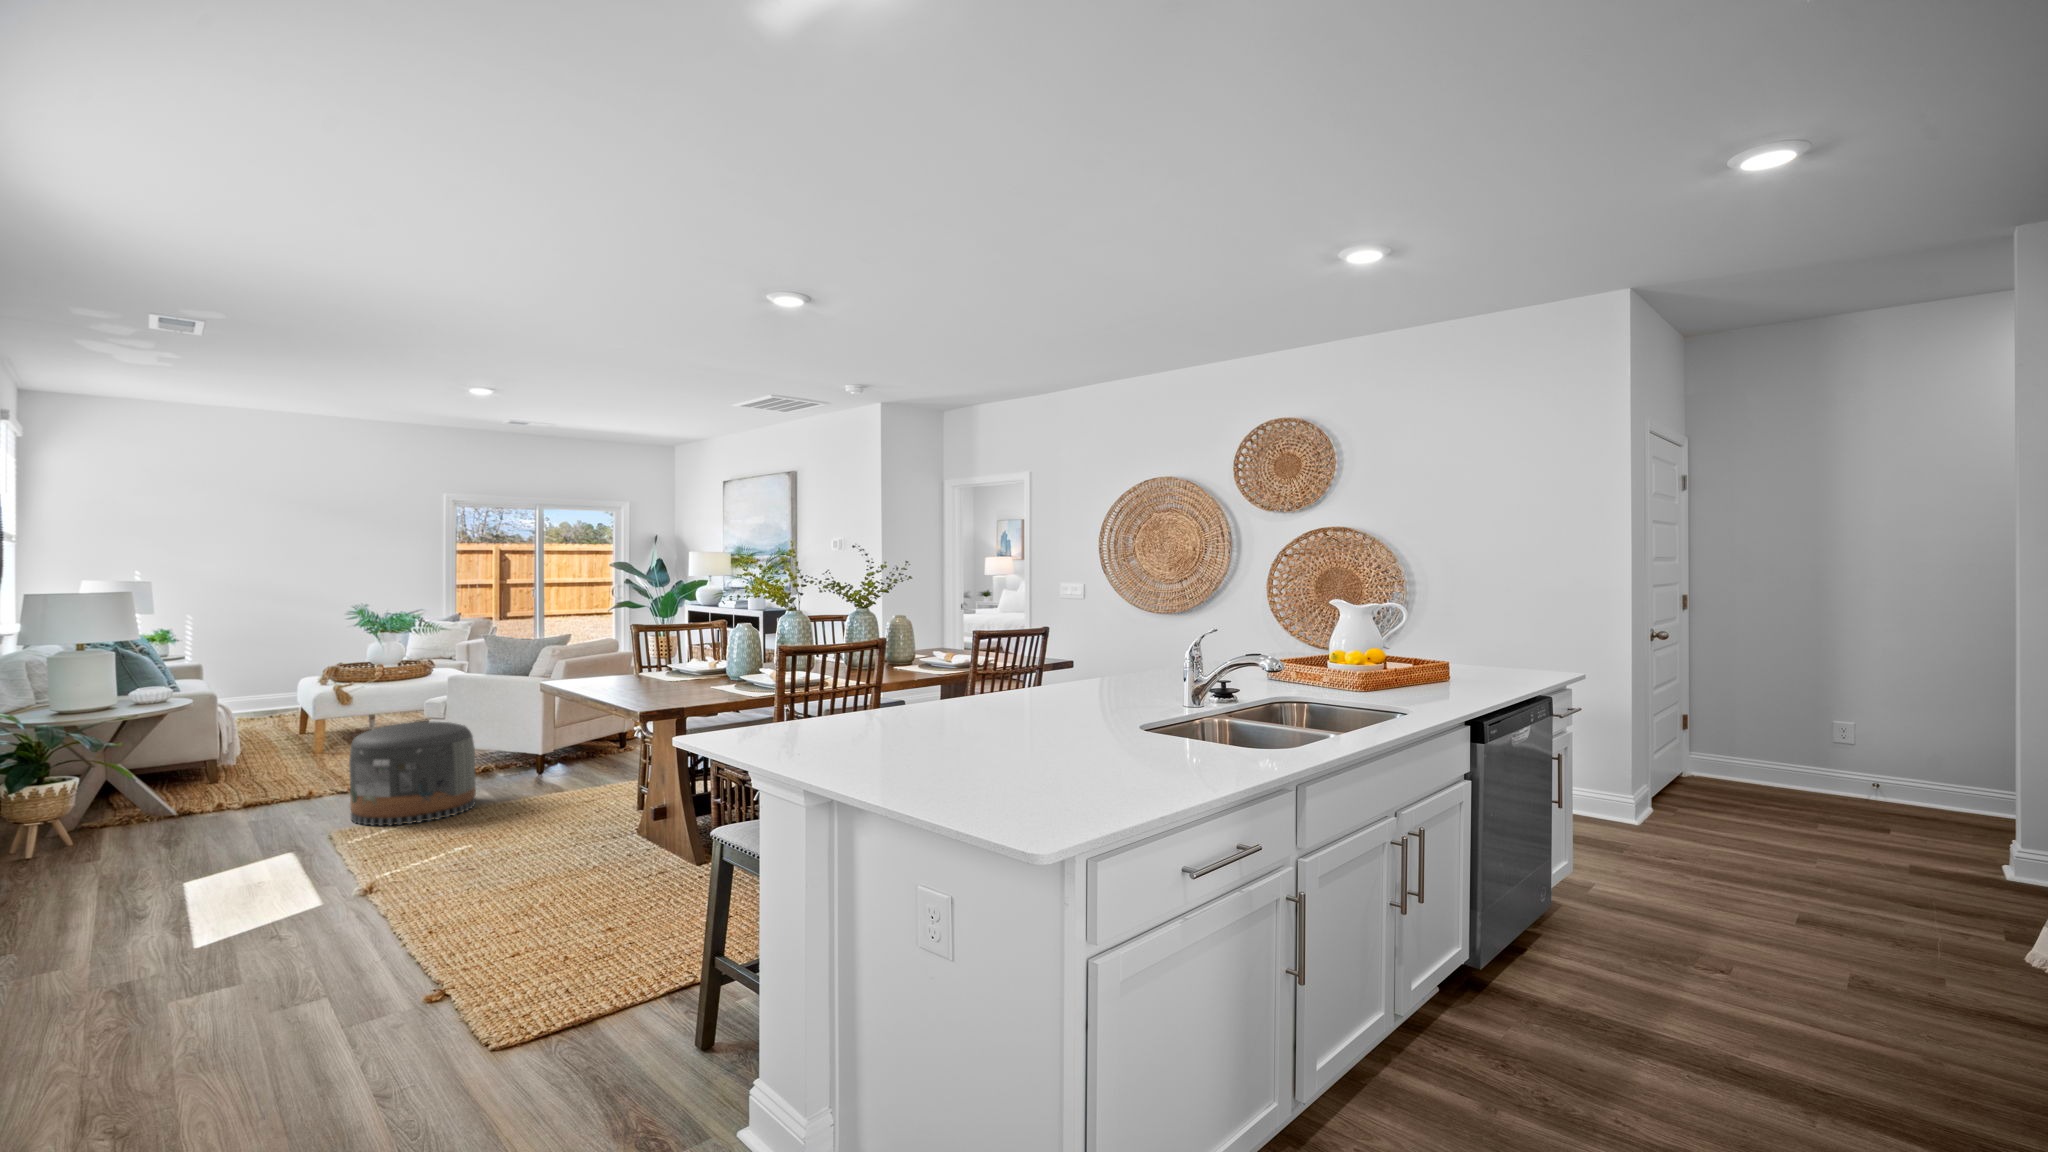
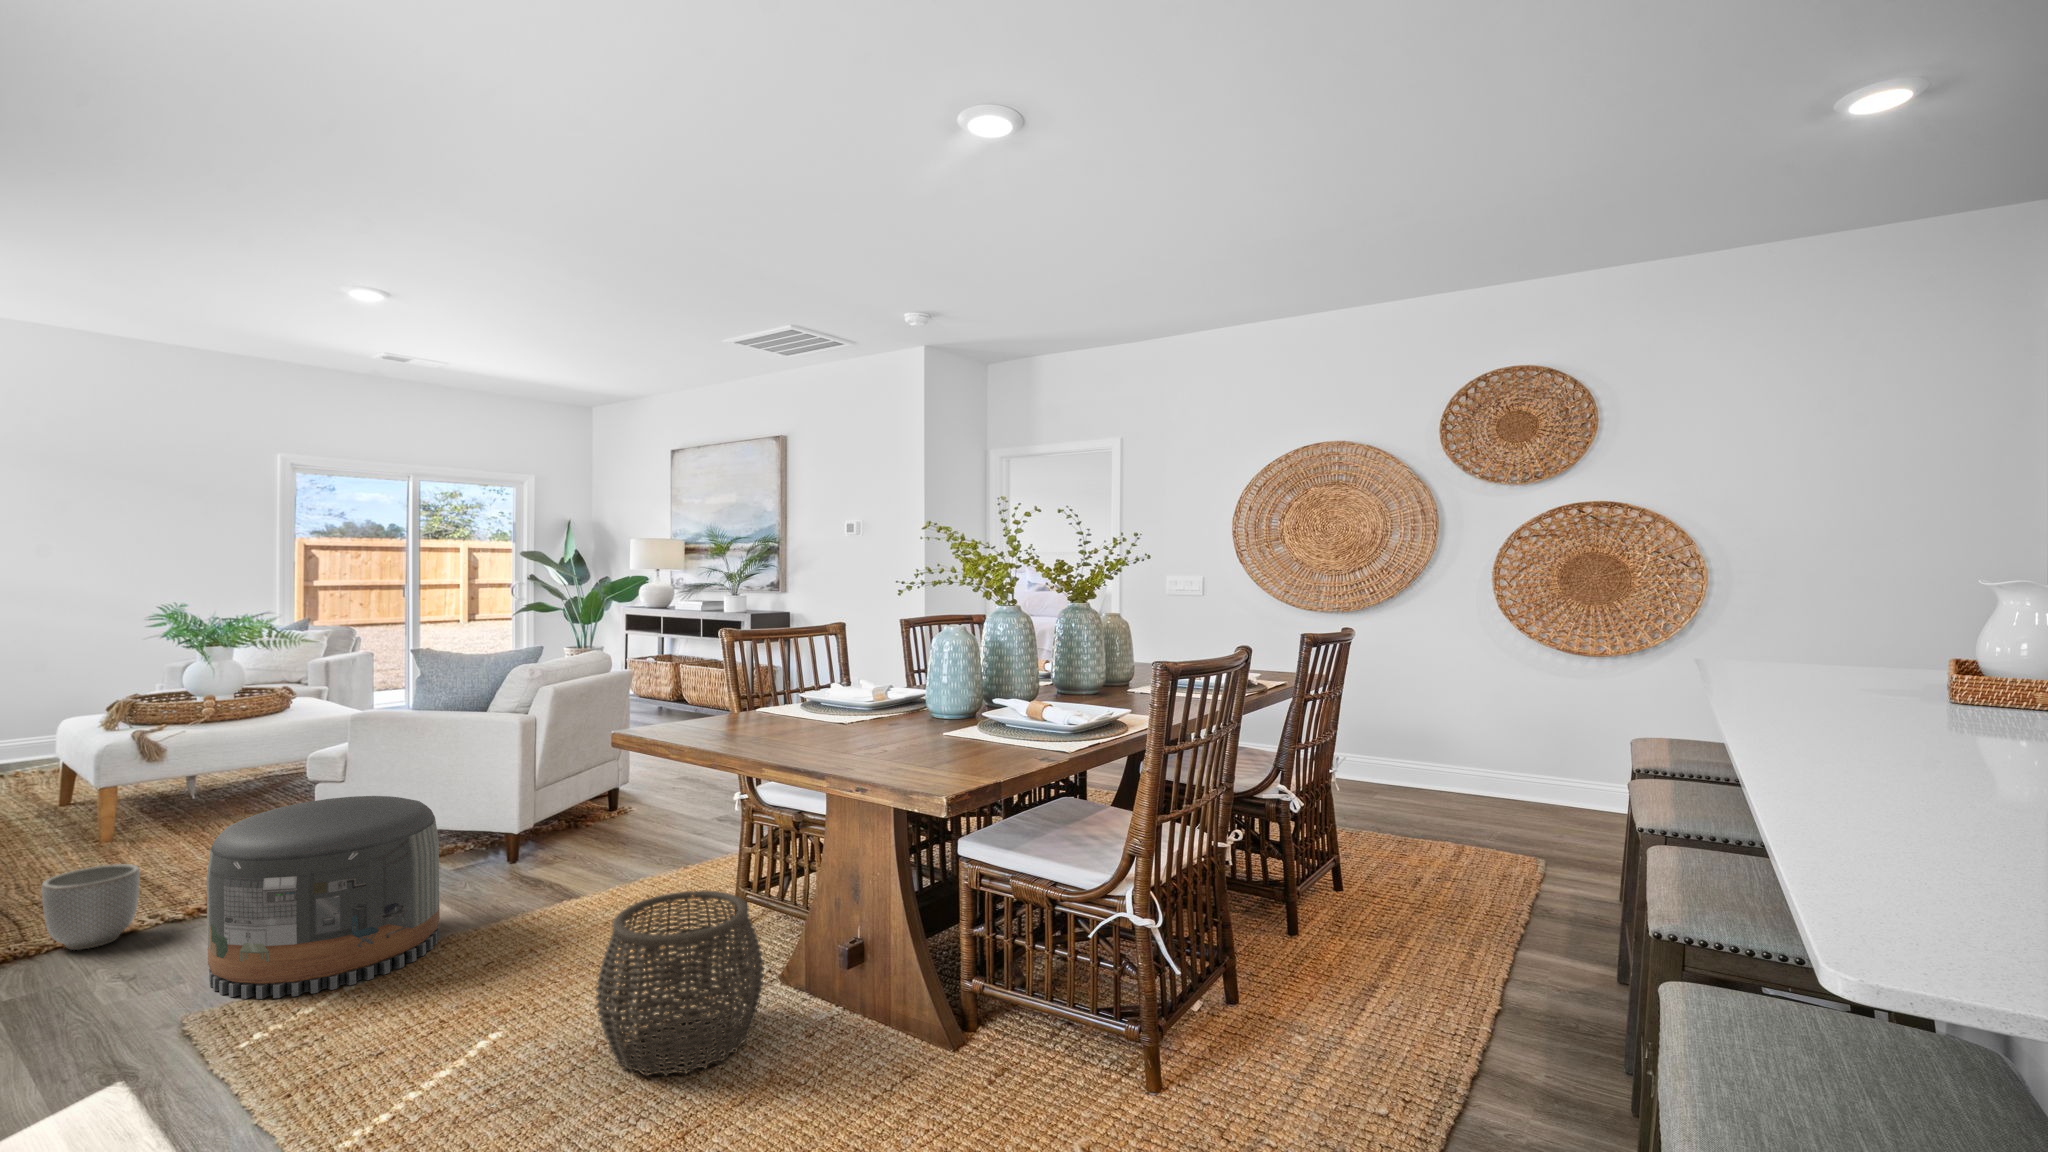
planter: none [274,758,324,802] -> present [41,864,140,950]
woven basket: none [515,773,612,864] -> present [596,891,764,1076]

